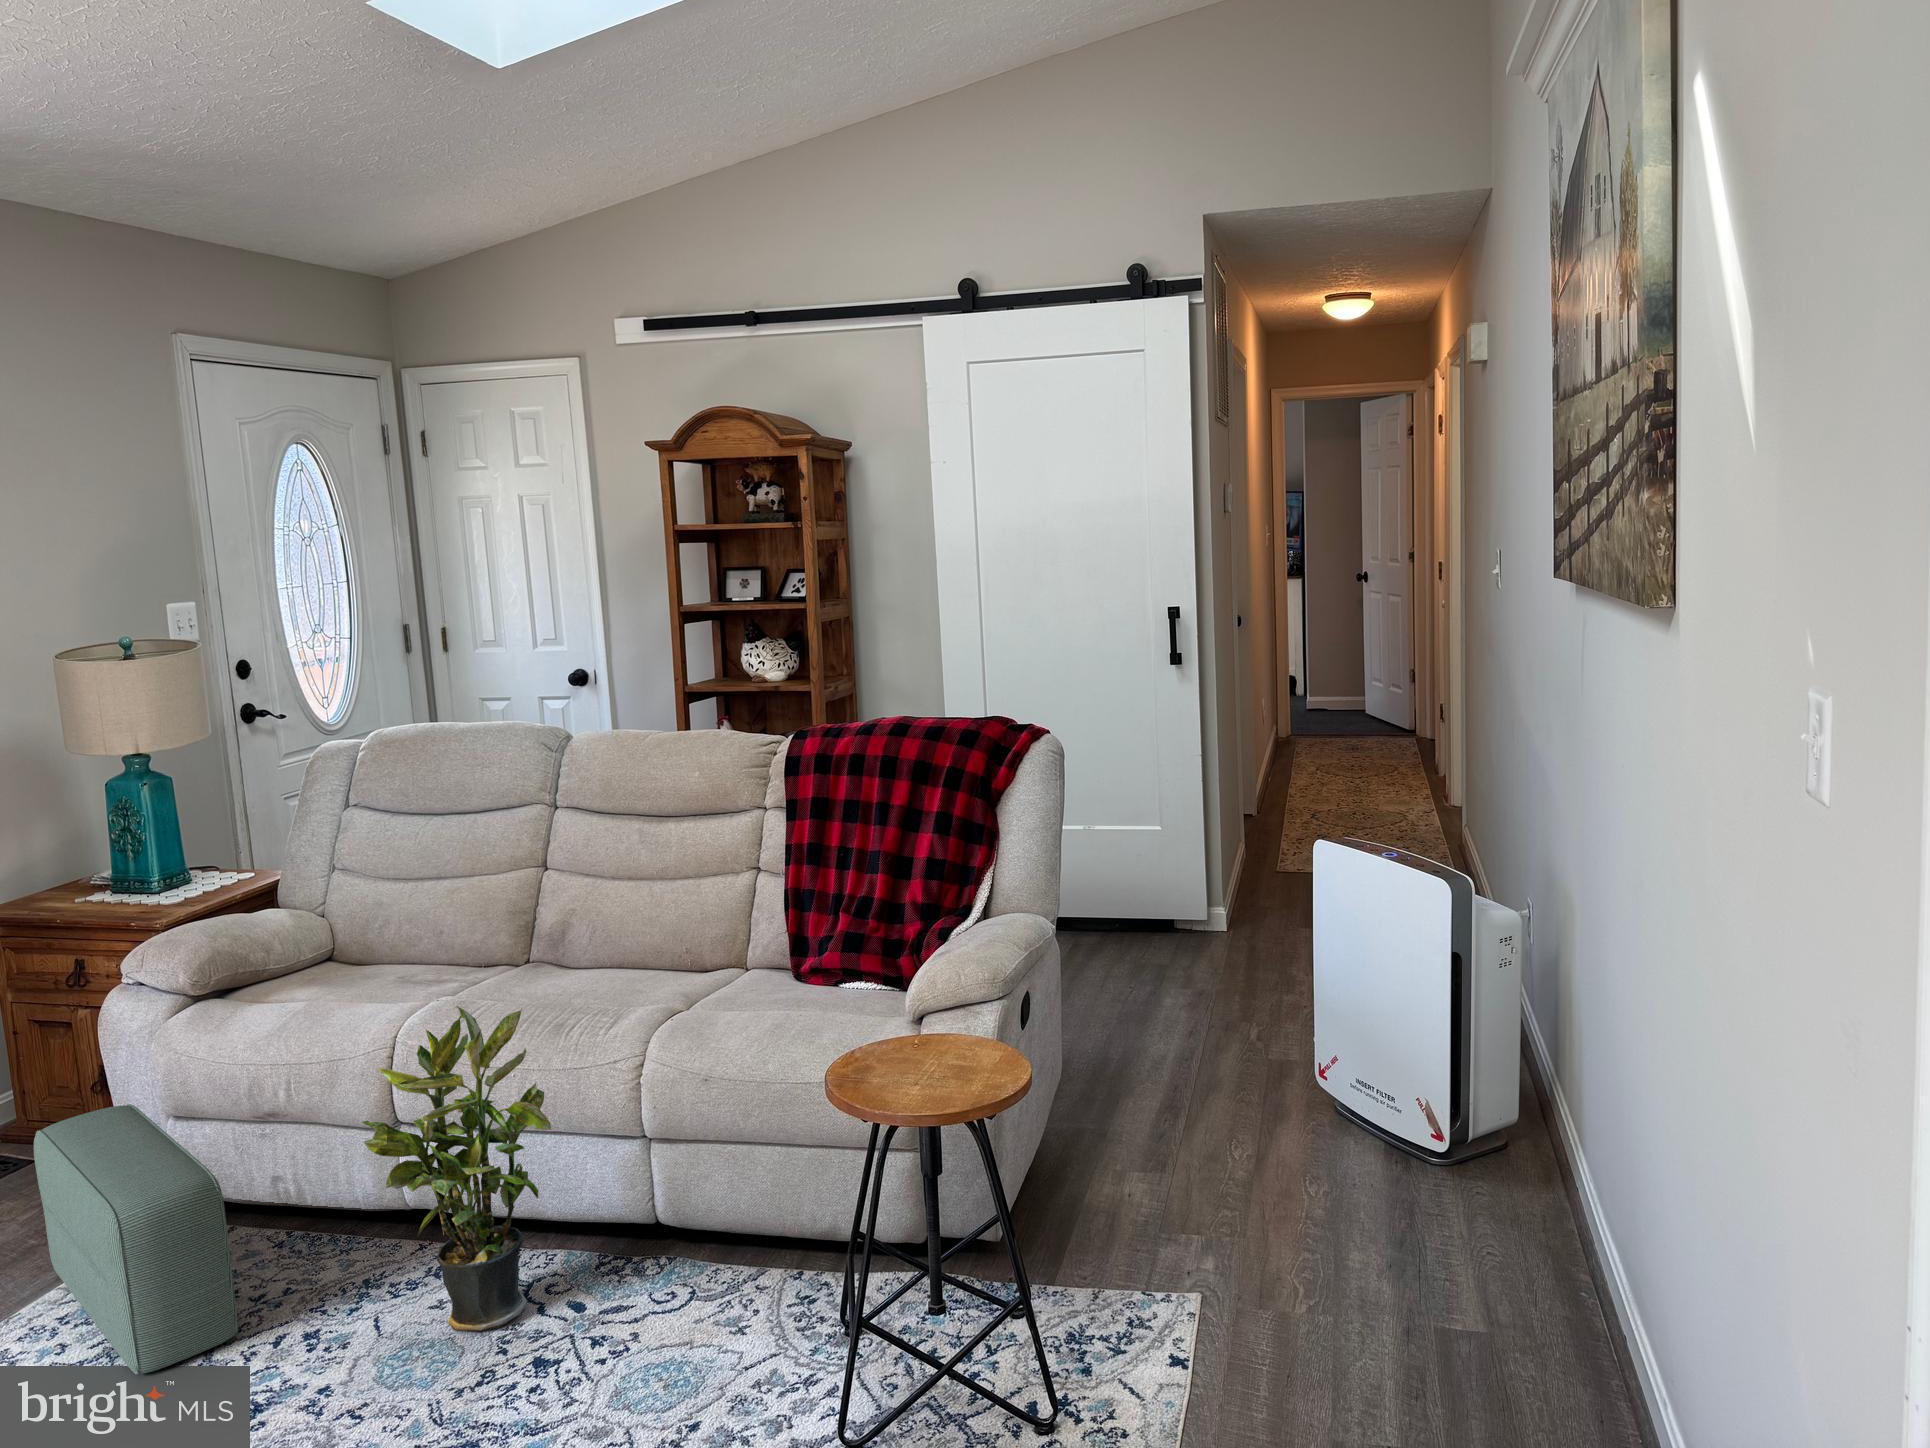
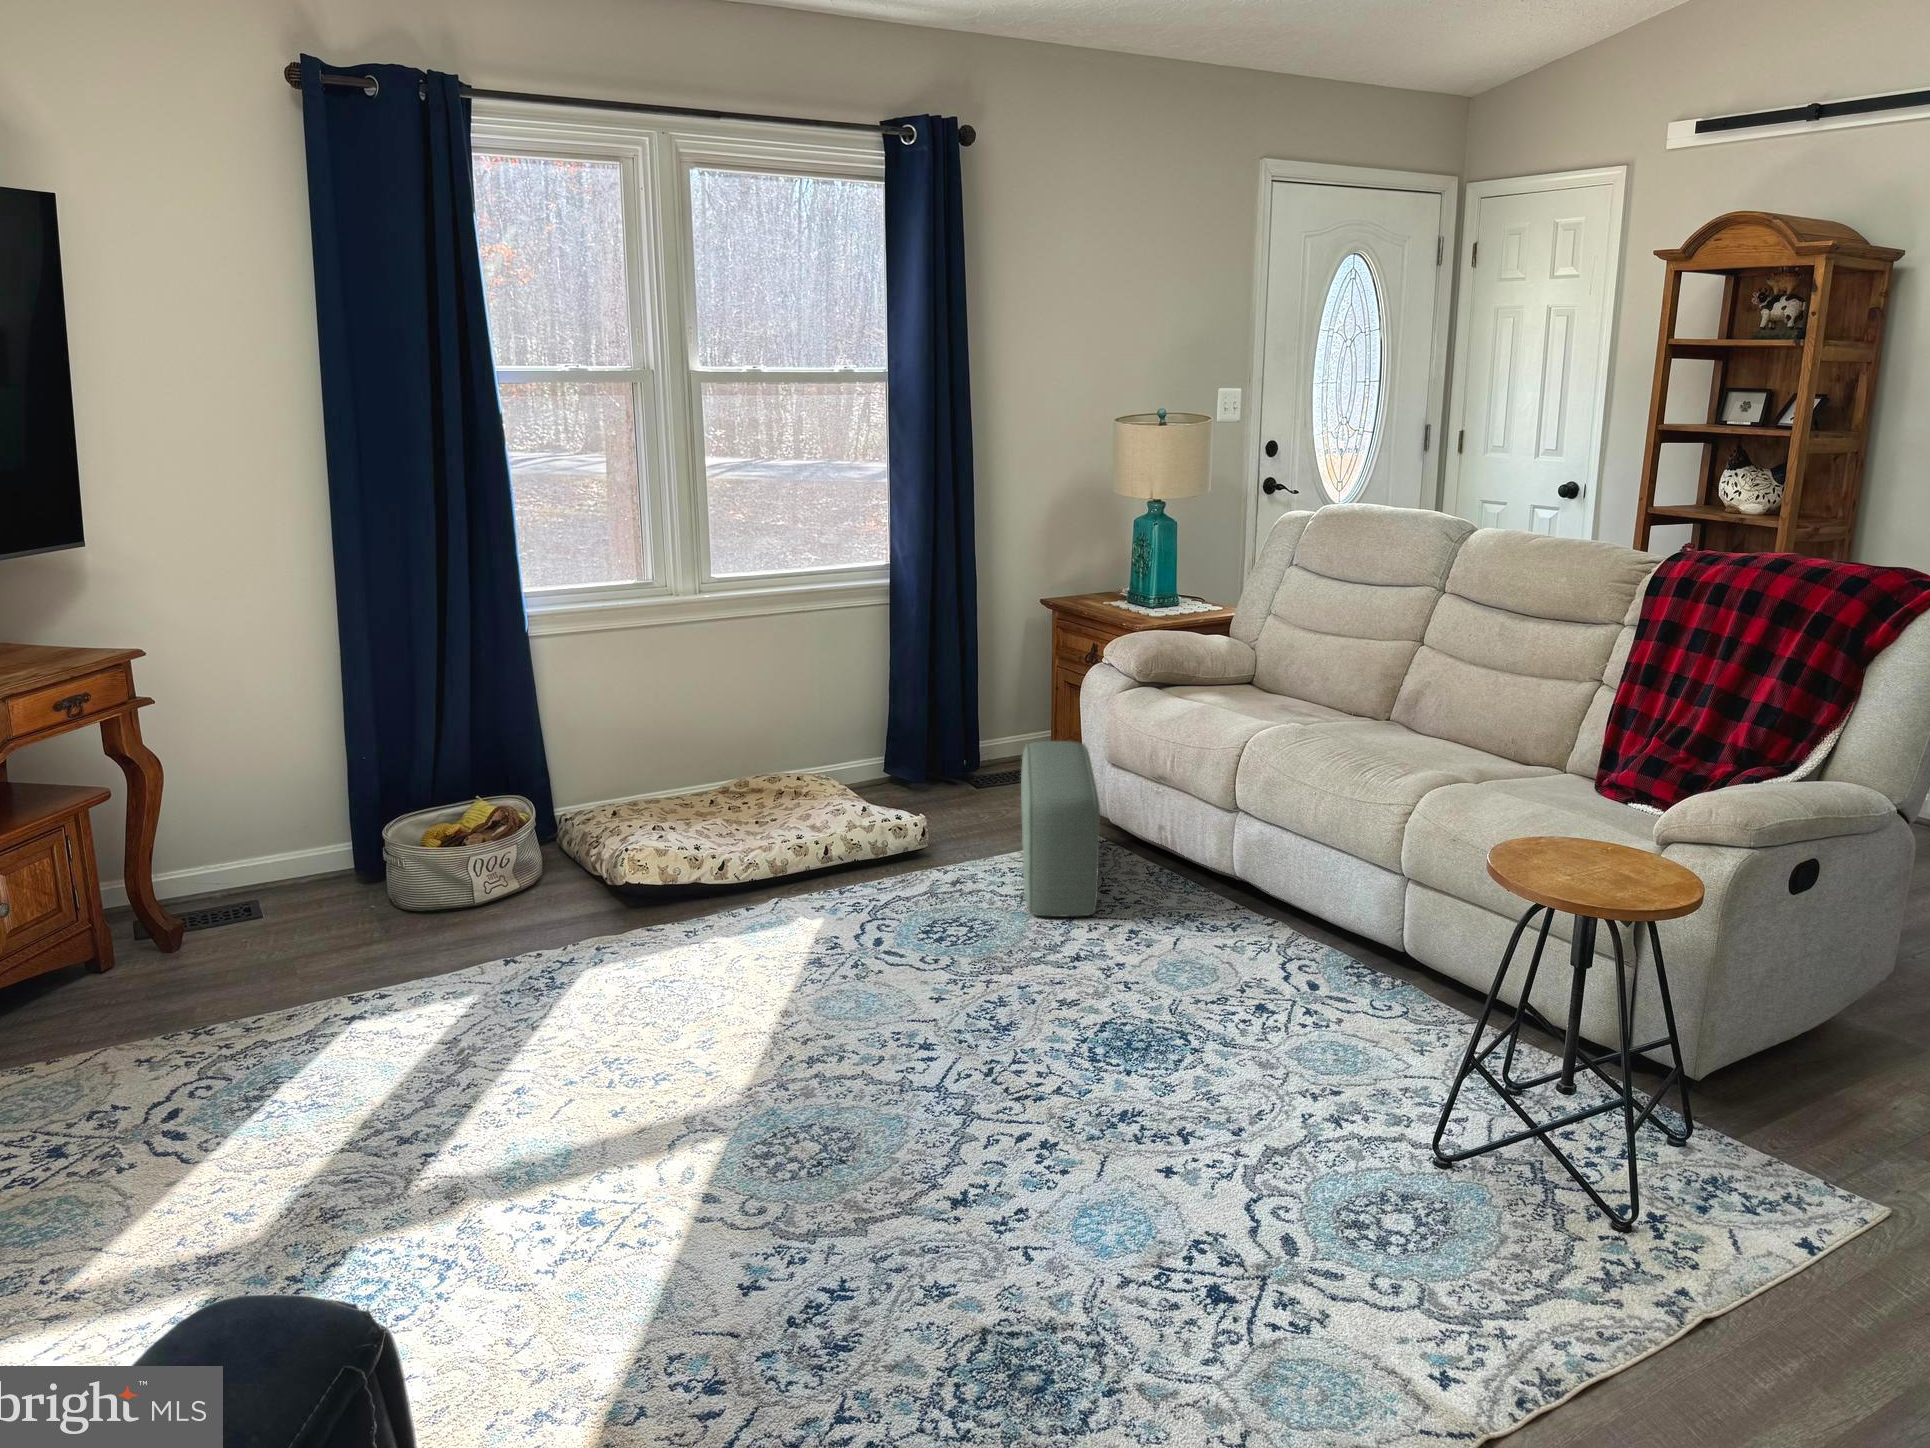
potted plant: present [362,1007,551,1332] -> none [1178,716,1320,976]

